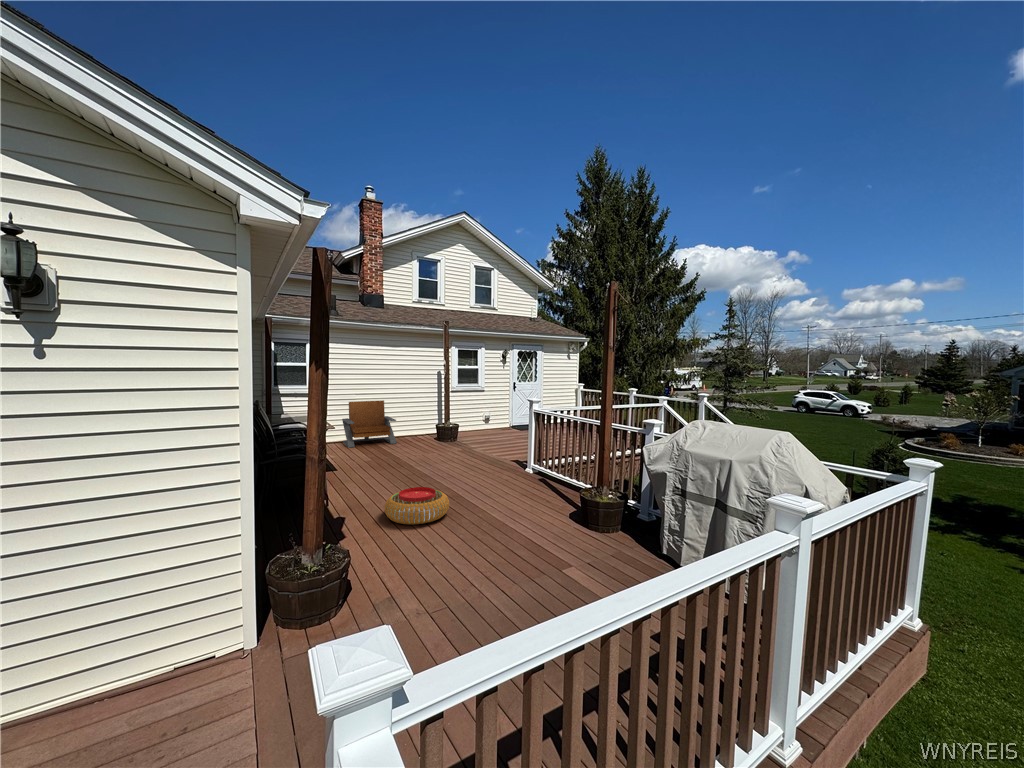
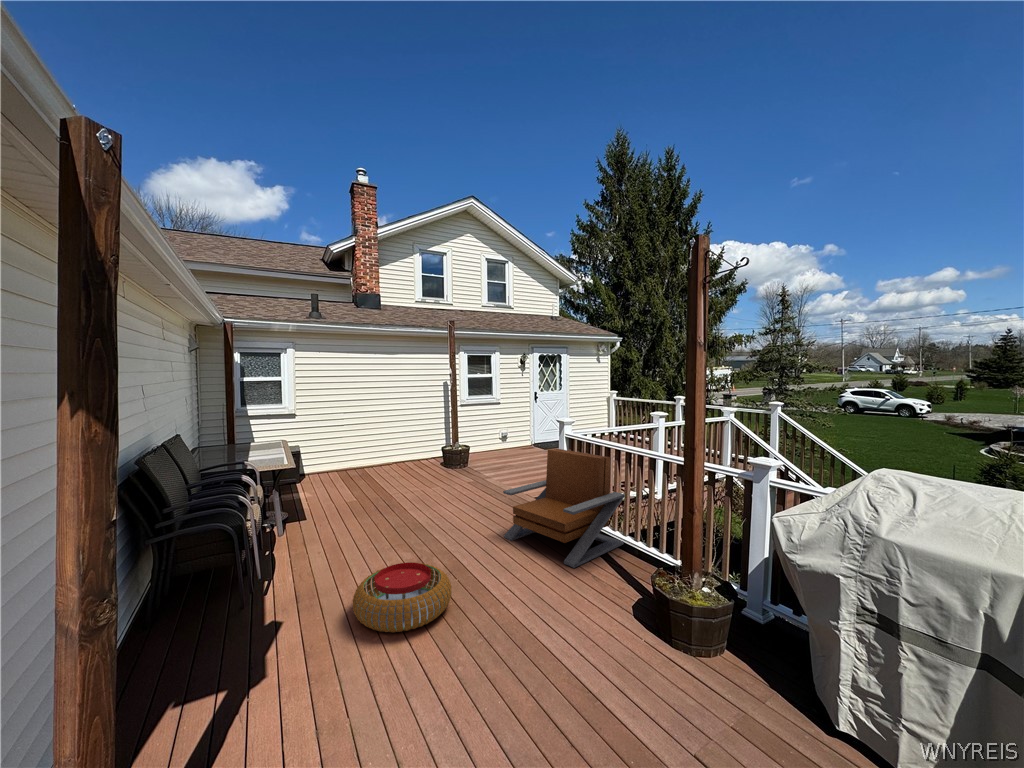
lounge chair: present [342,400,397,448] -> present [503,449,625,568]

